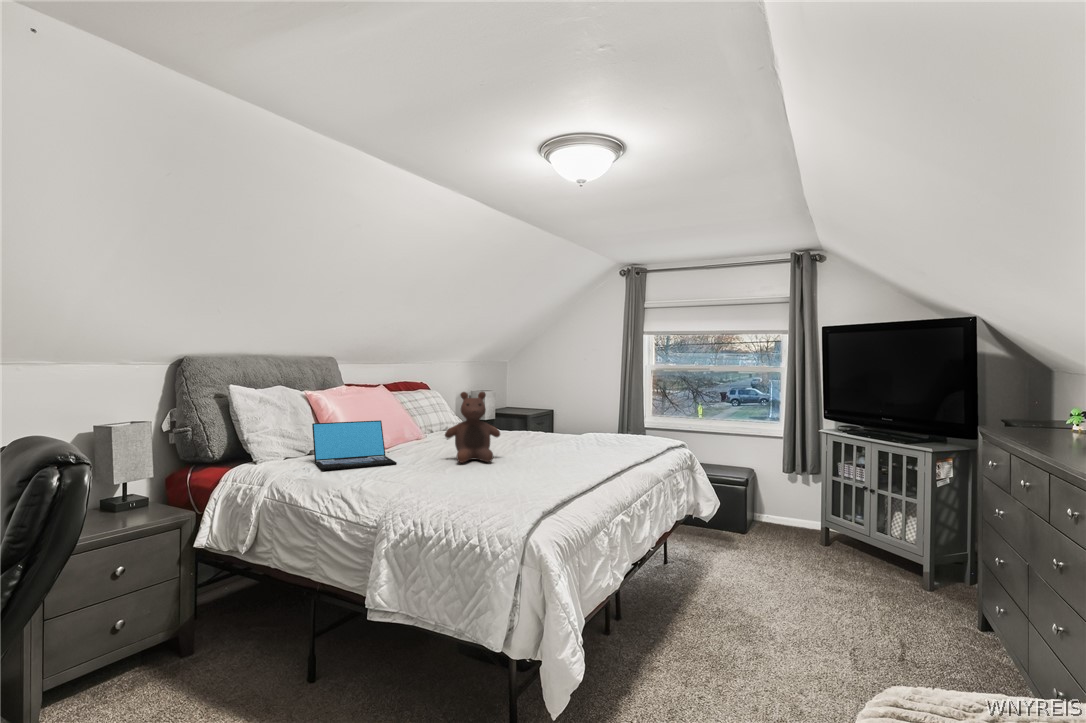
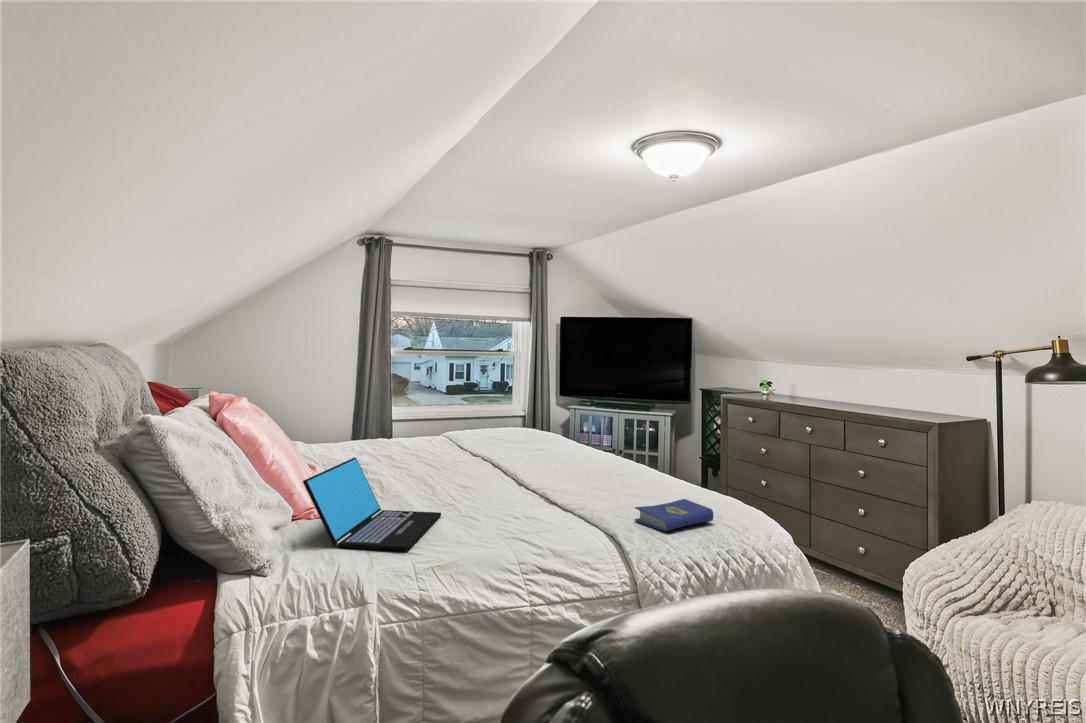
stuffed bear: present [445,392,500,463] -> none [452,399,520,494]
hardcover book: none [439,479,509,503] -> present [635,499,714,531]

